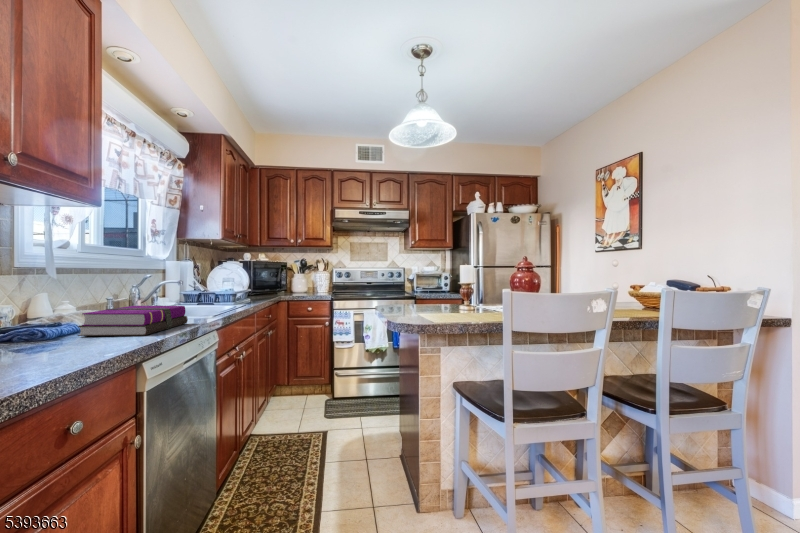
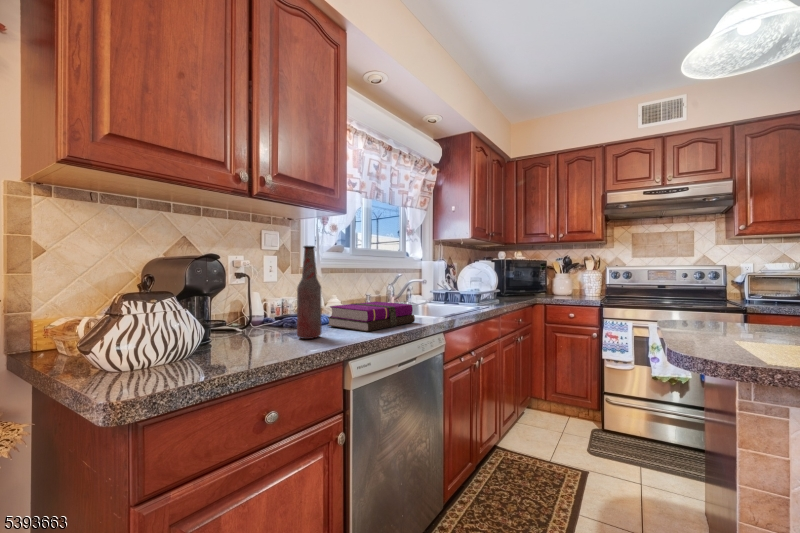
bottle: none [56,244,92,350] -> present [297,246,322,339]

